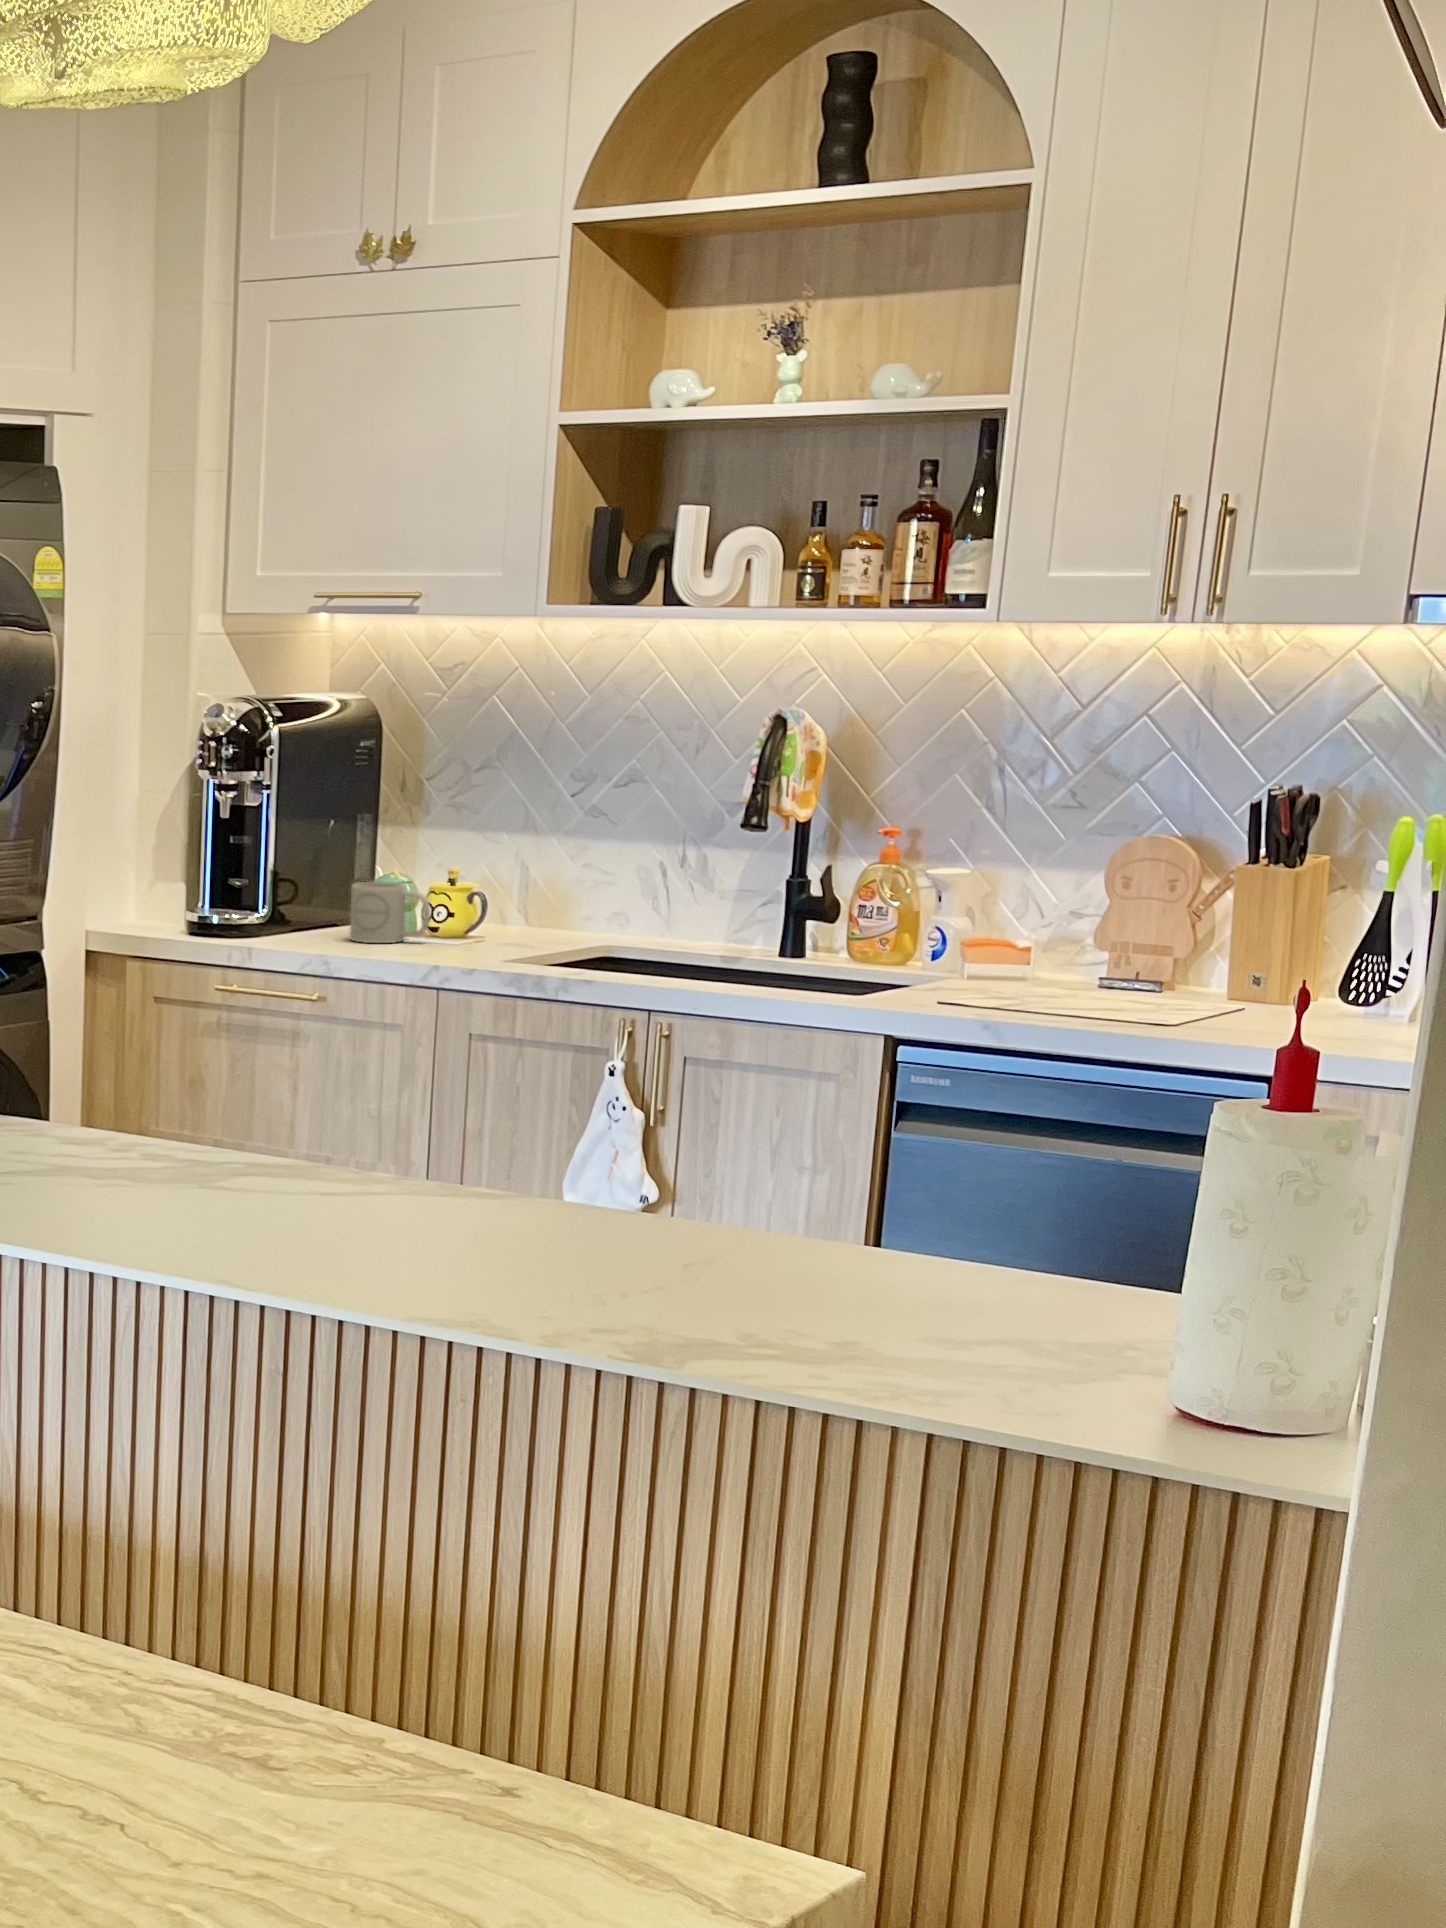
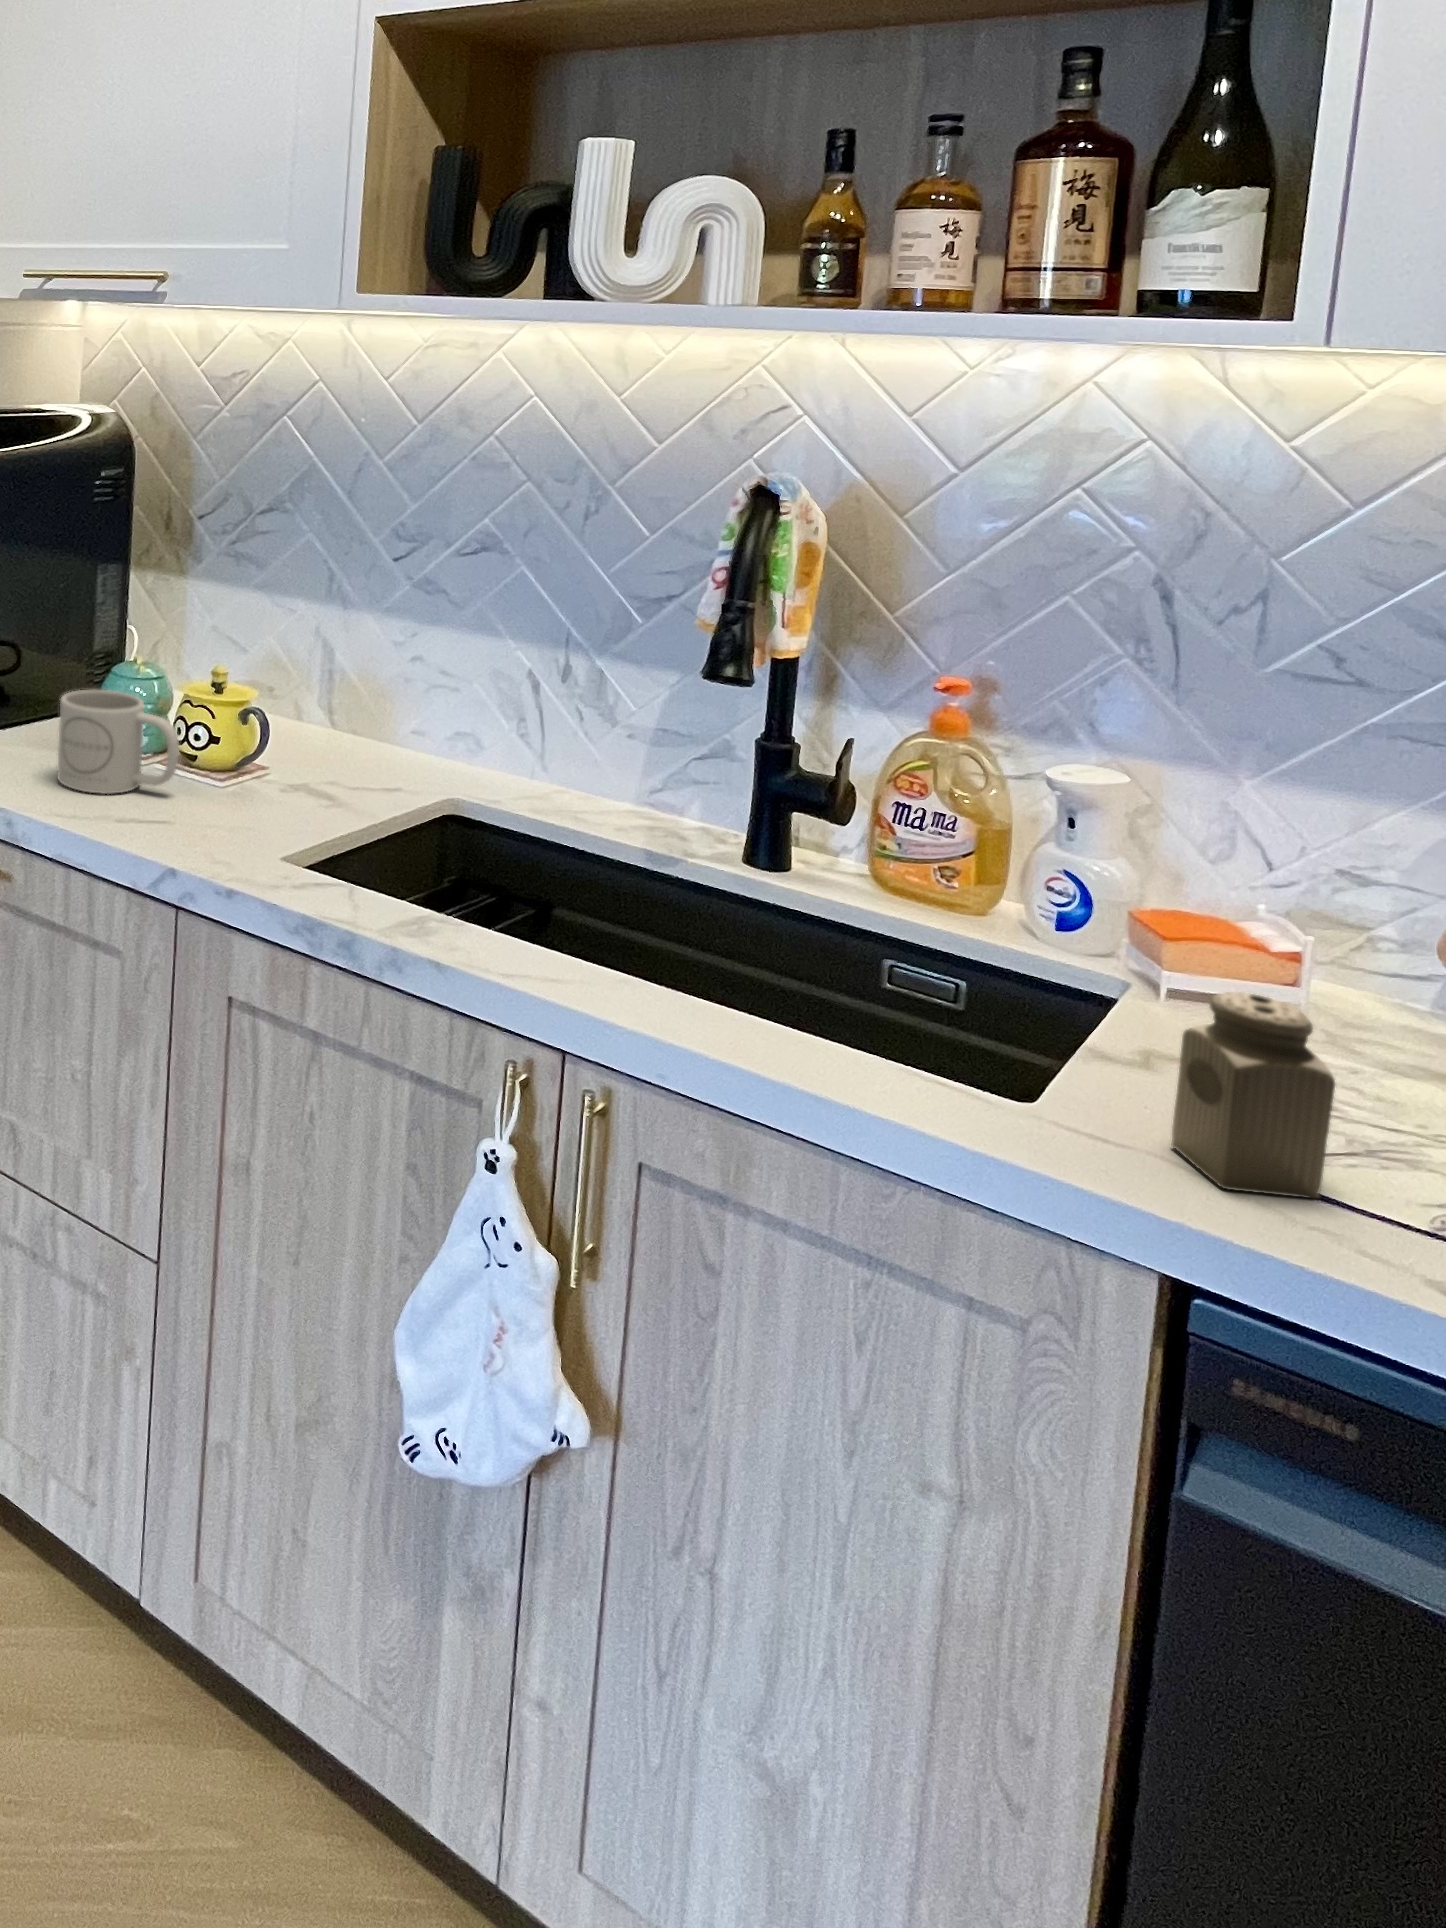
salt shaker: none [903,921,955,1001] -> present [1172,992,1335,1198]

